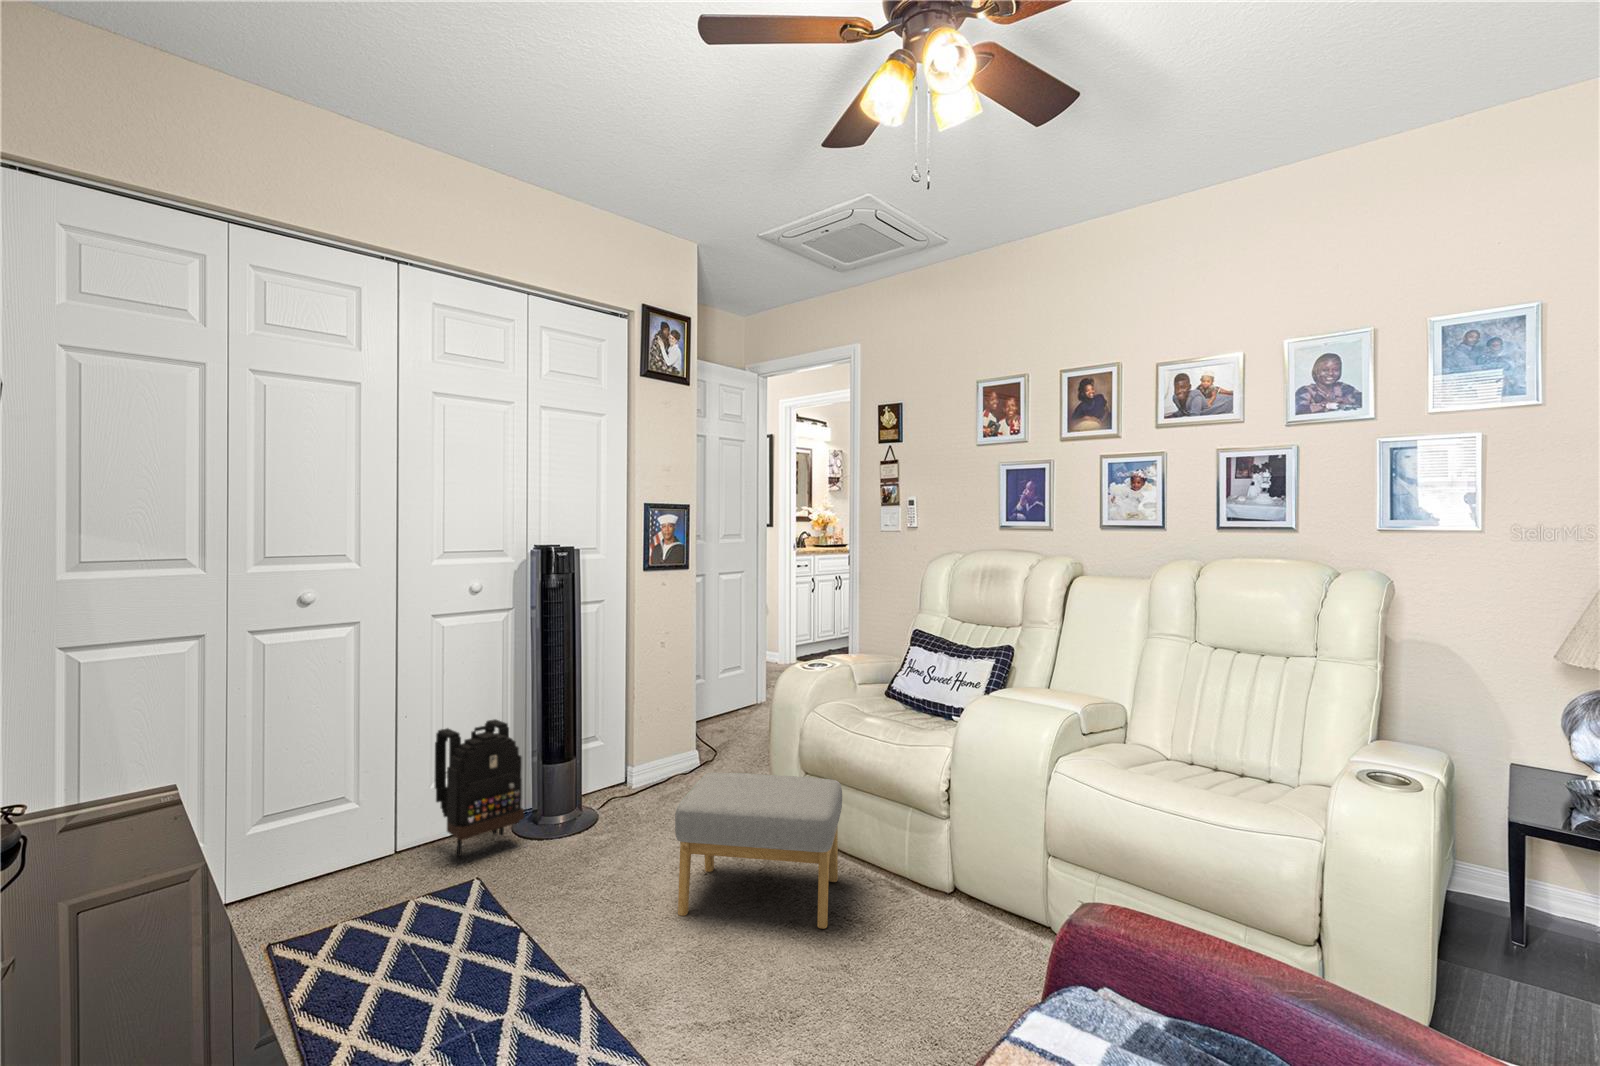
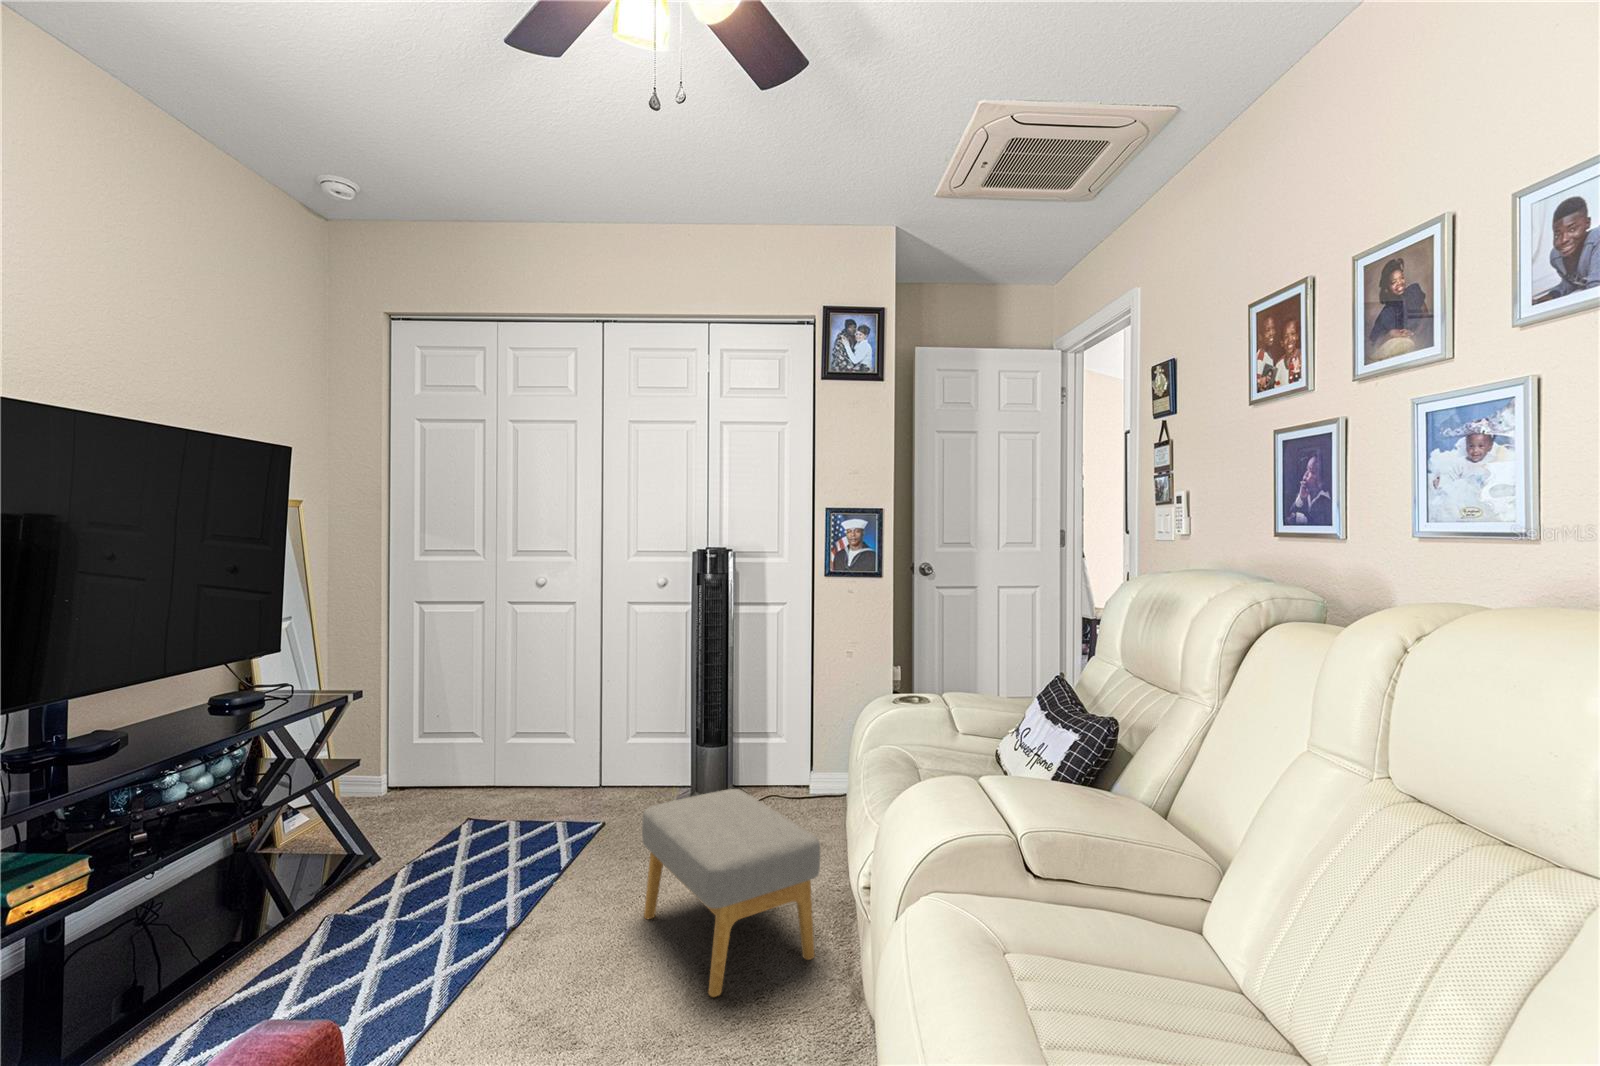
backpack: present [435,719,525,856] -> none [602,696,667,803]

